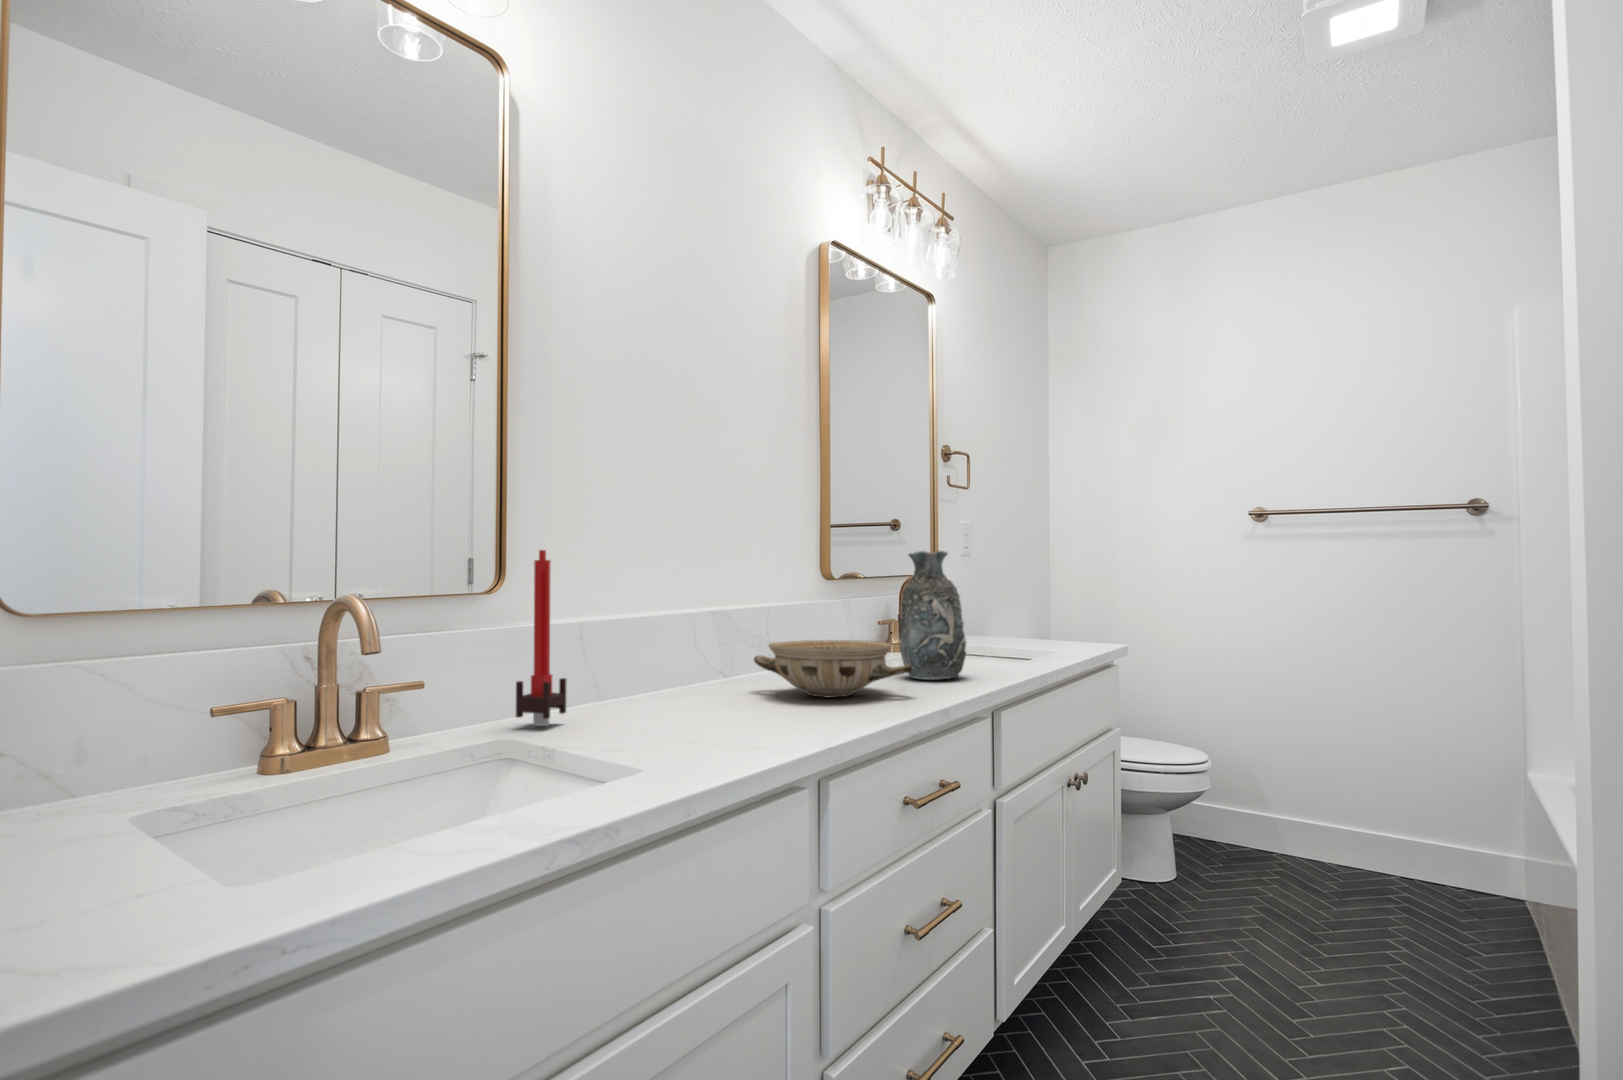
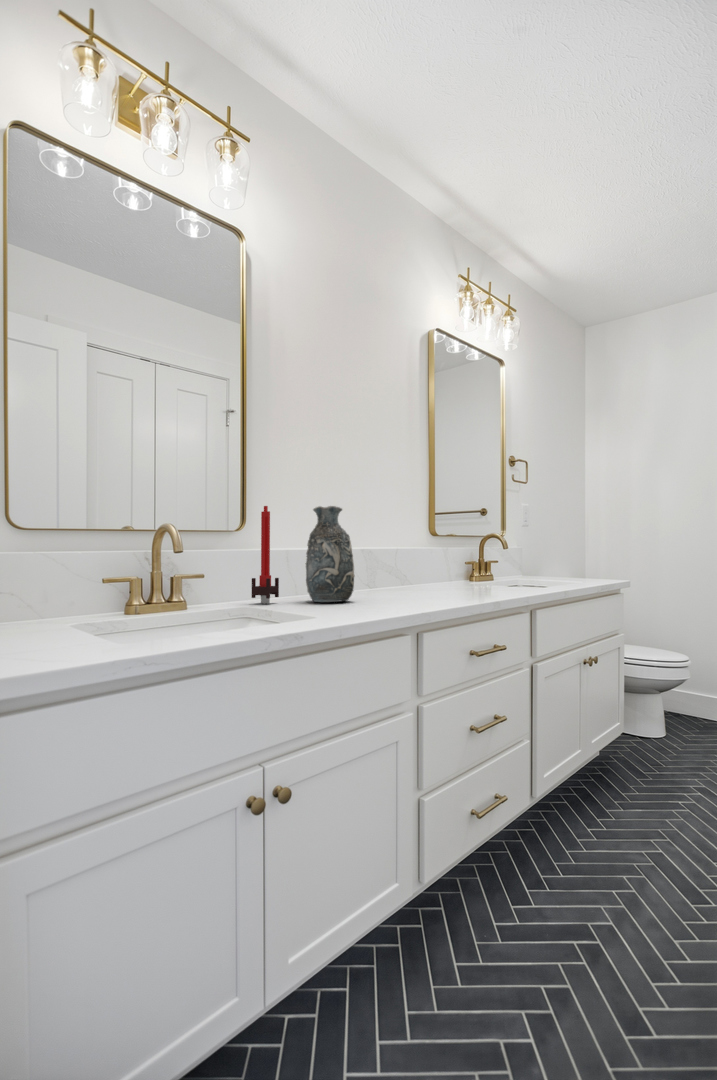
decorative vase: present [900,550,966,680] -> present [306,506,355,602]
ceramic bowl: present [754,640,912,697] -> none [385,566,479,597]

